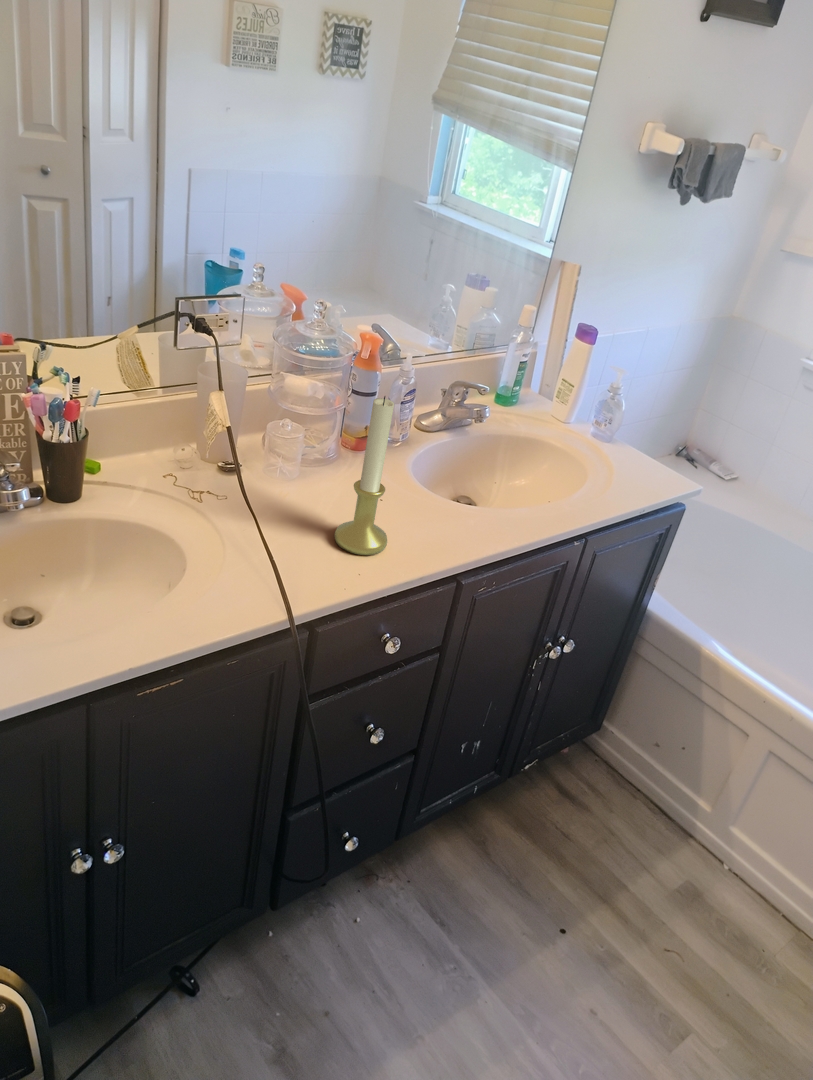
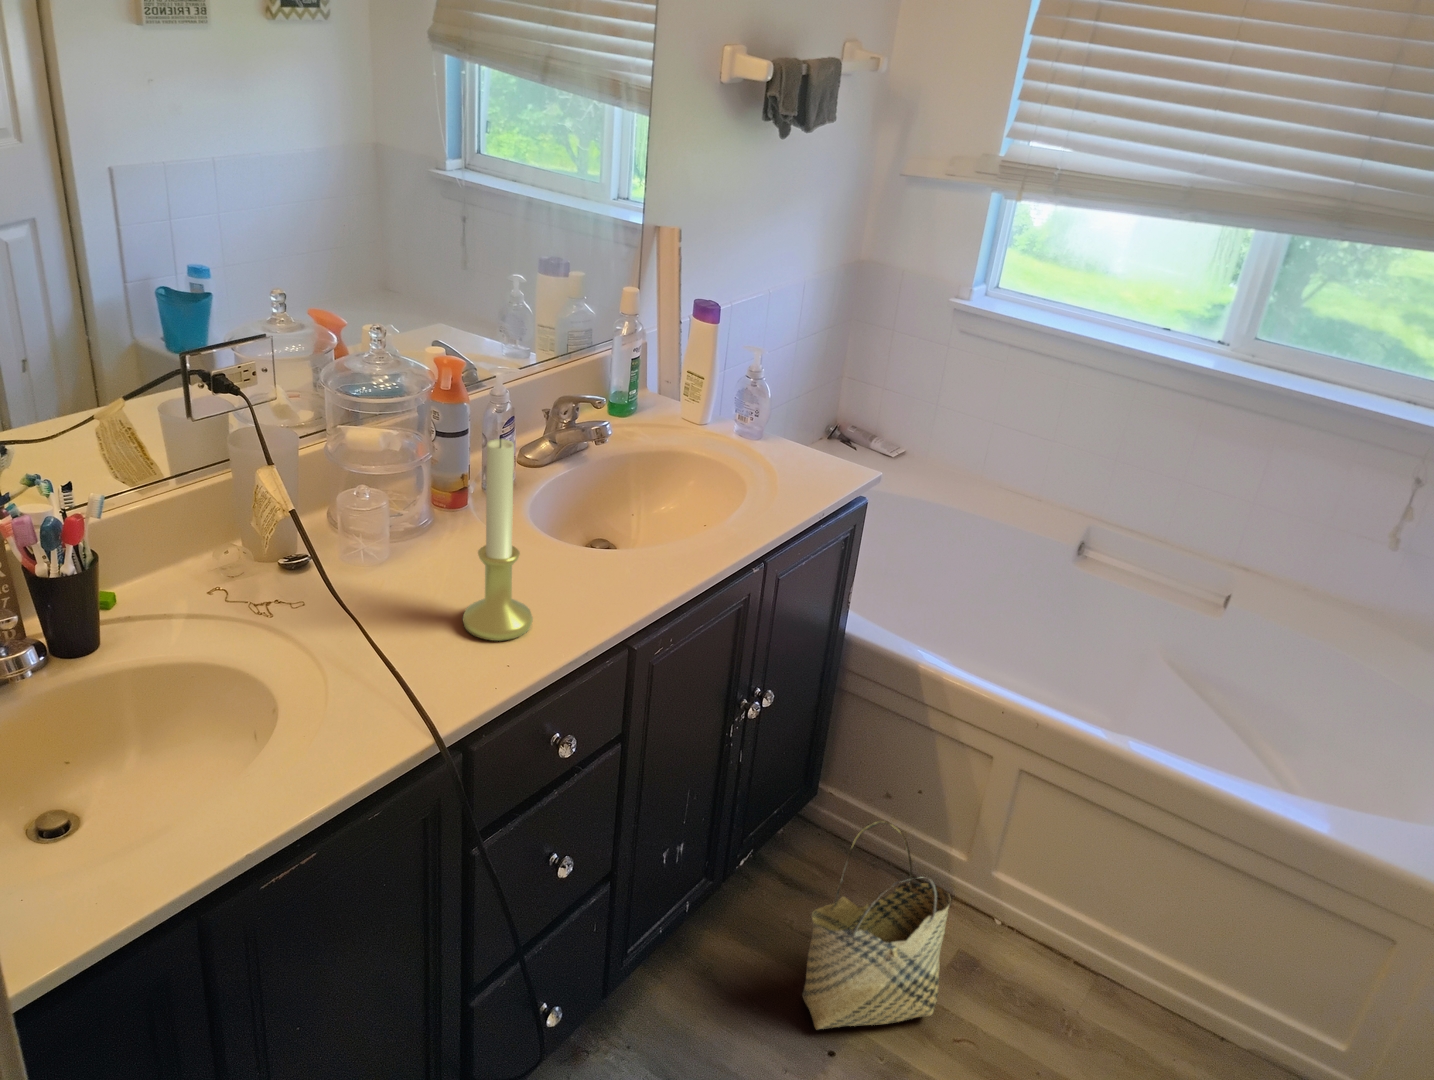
woven basket: none [550,763,686,925] -> present [802,820,951,1030]

